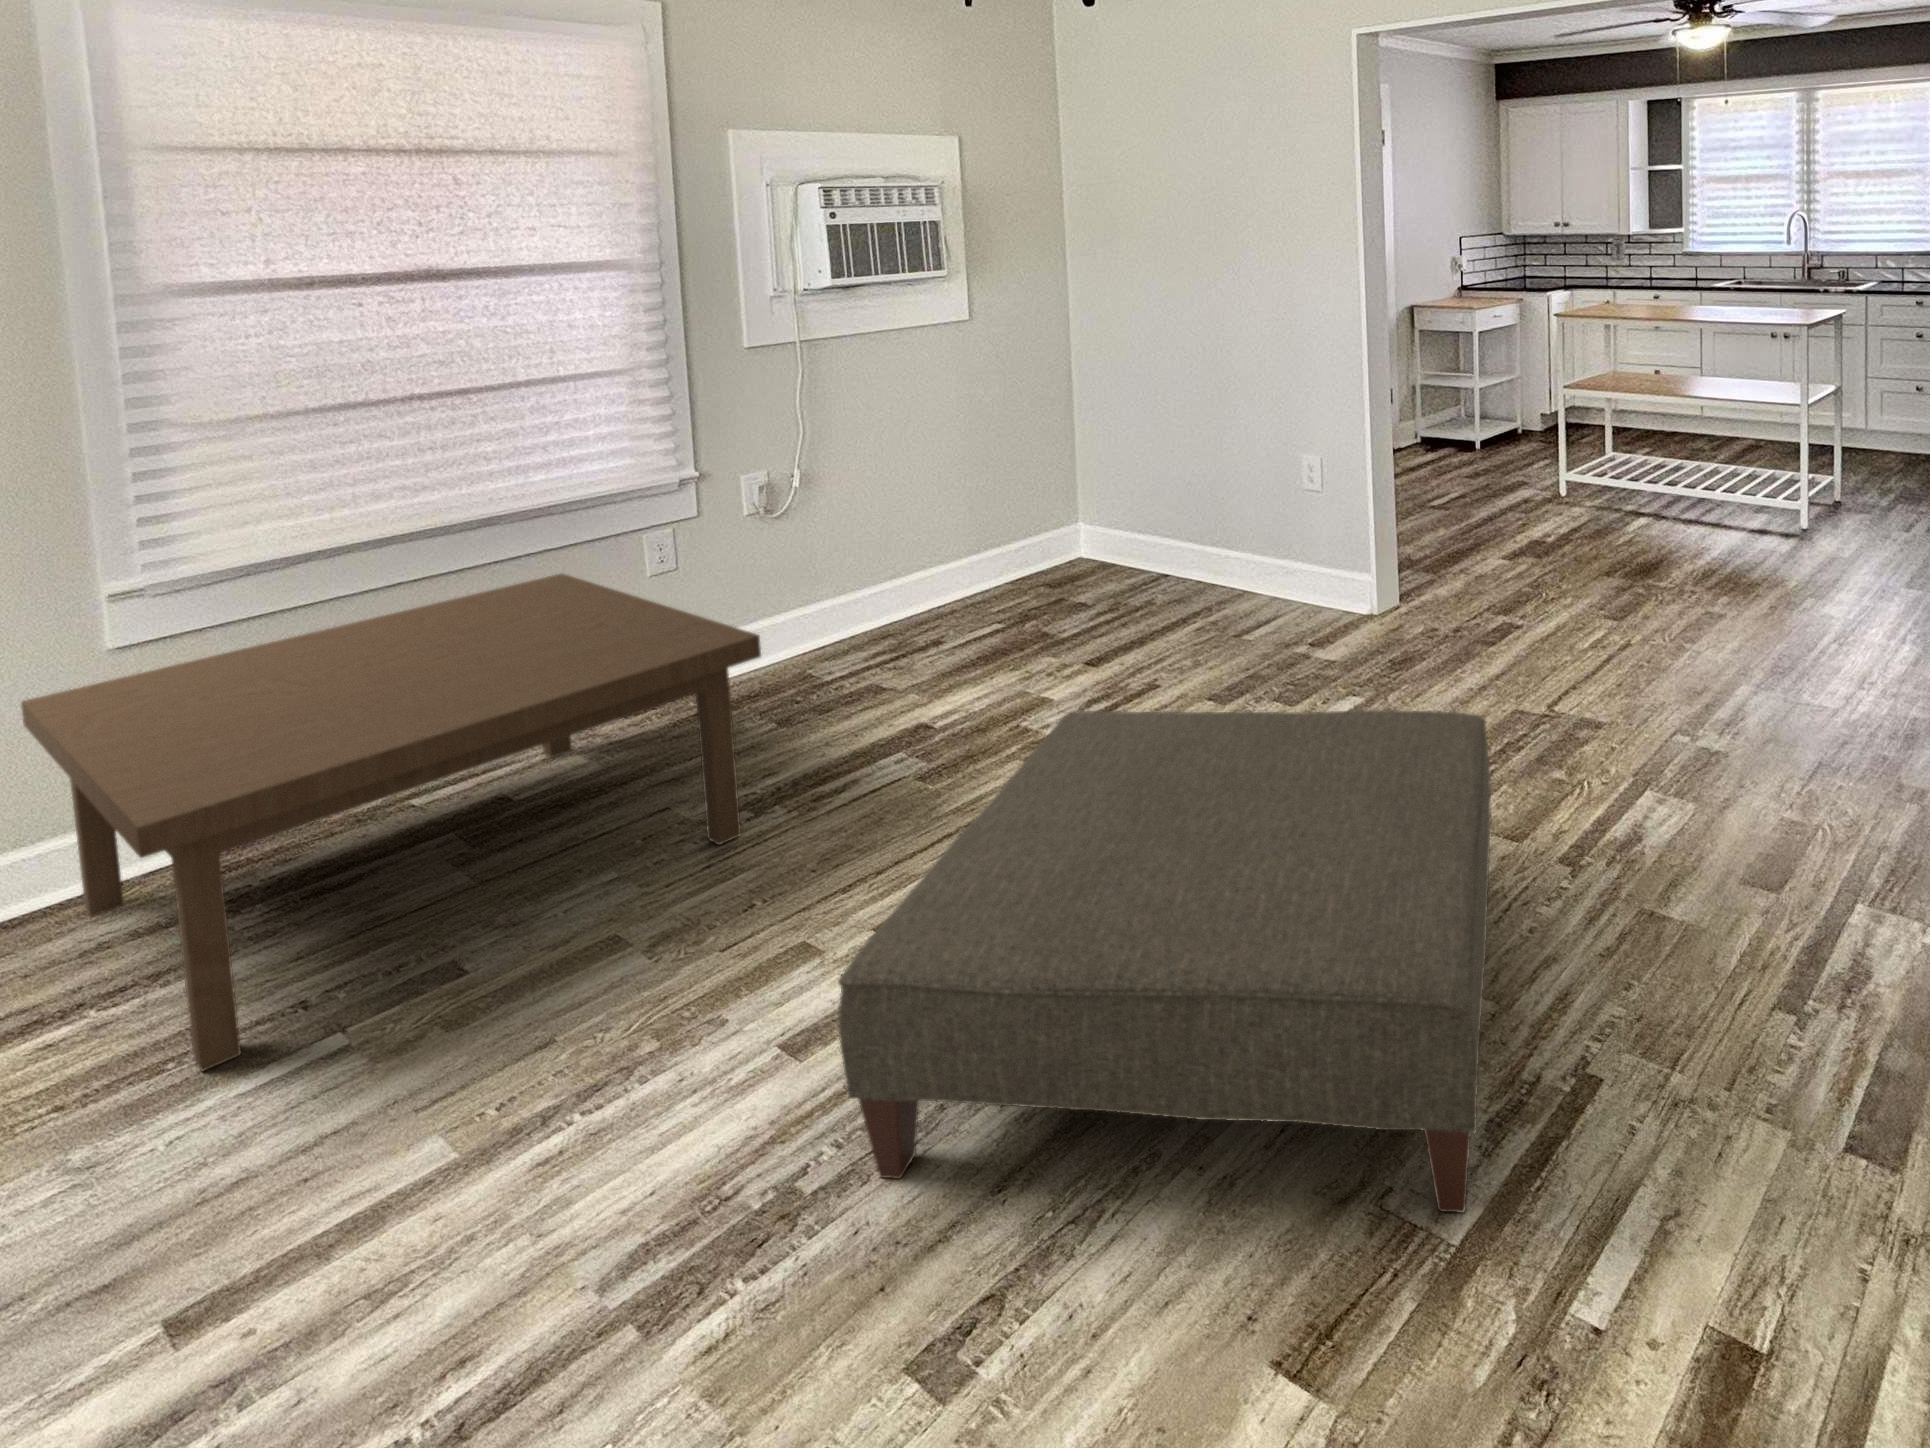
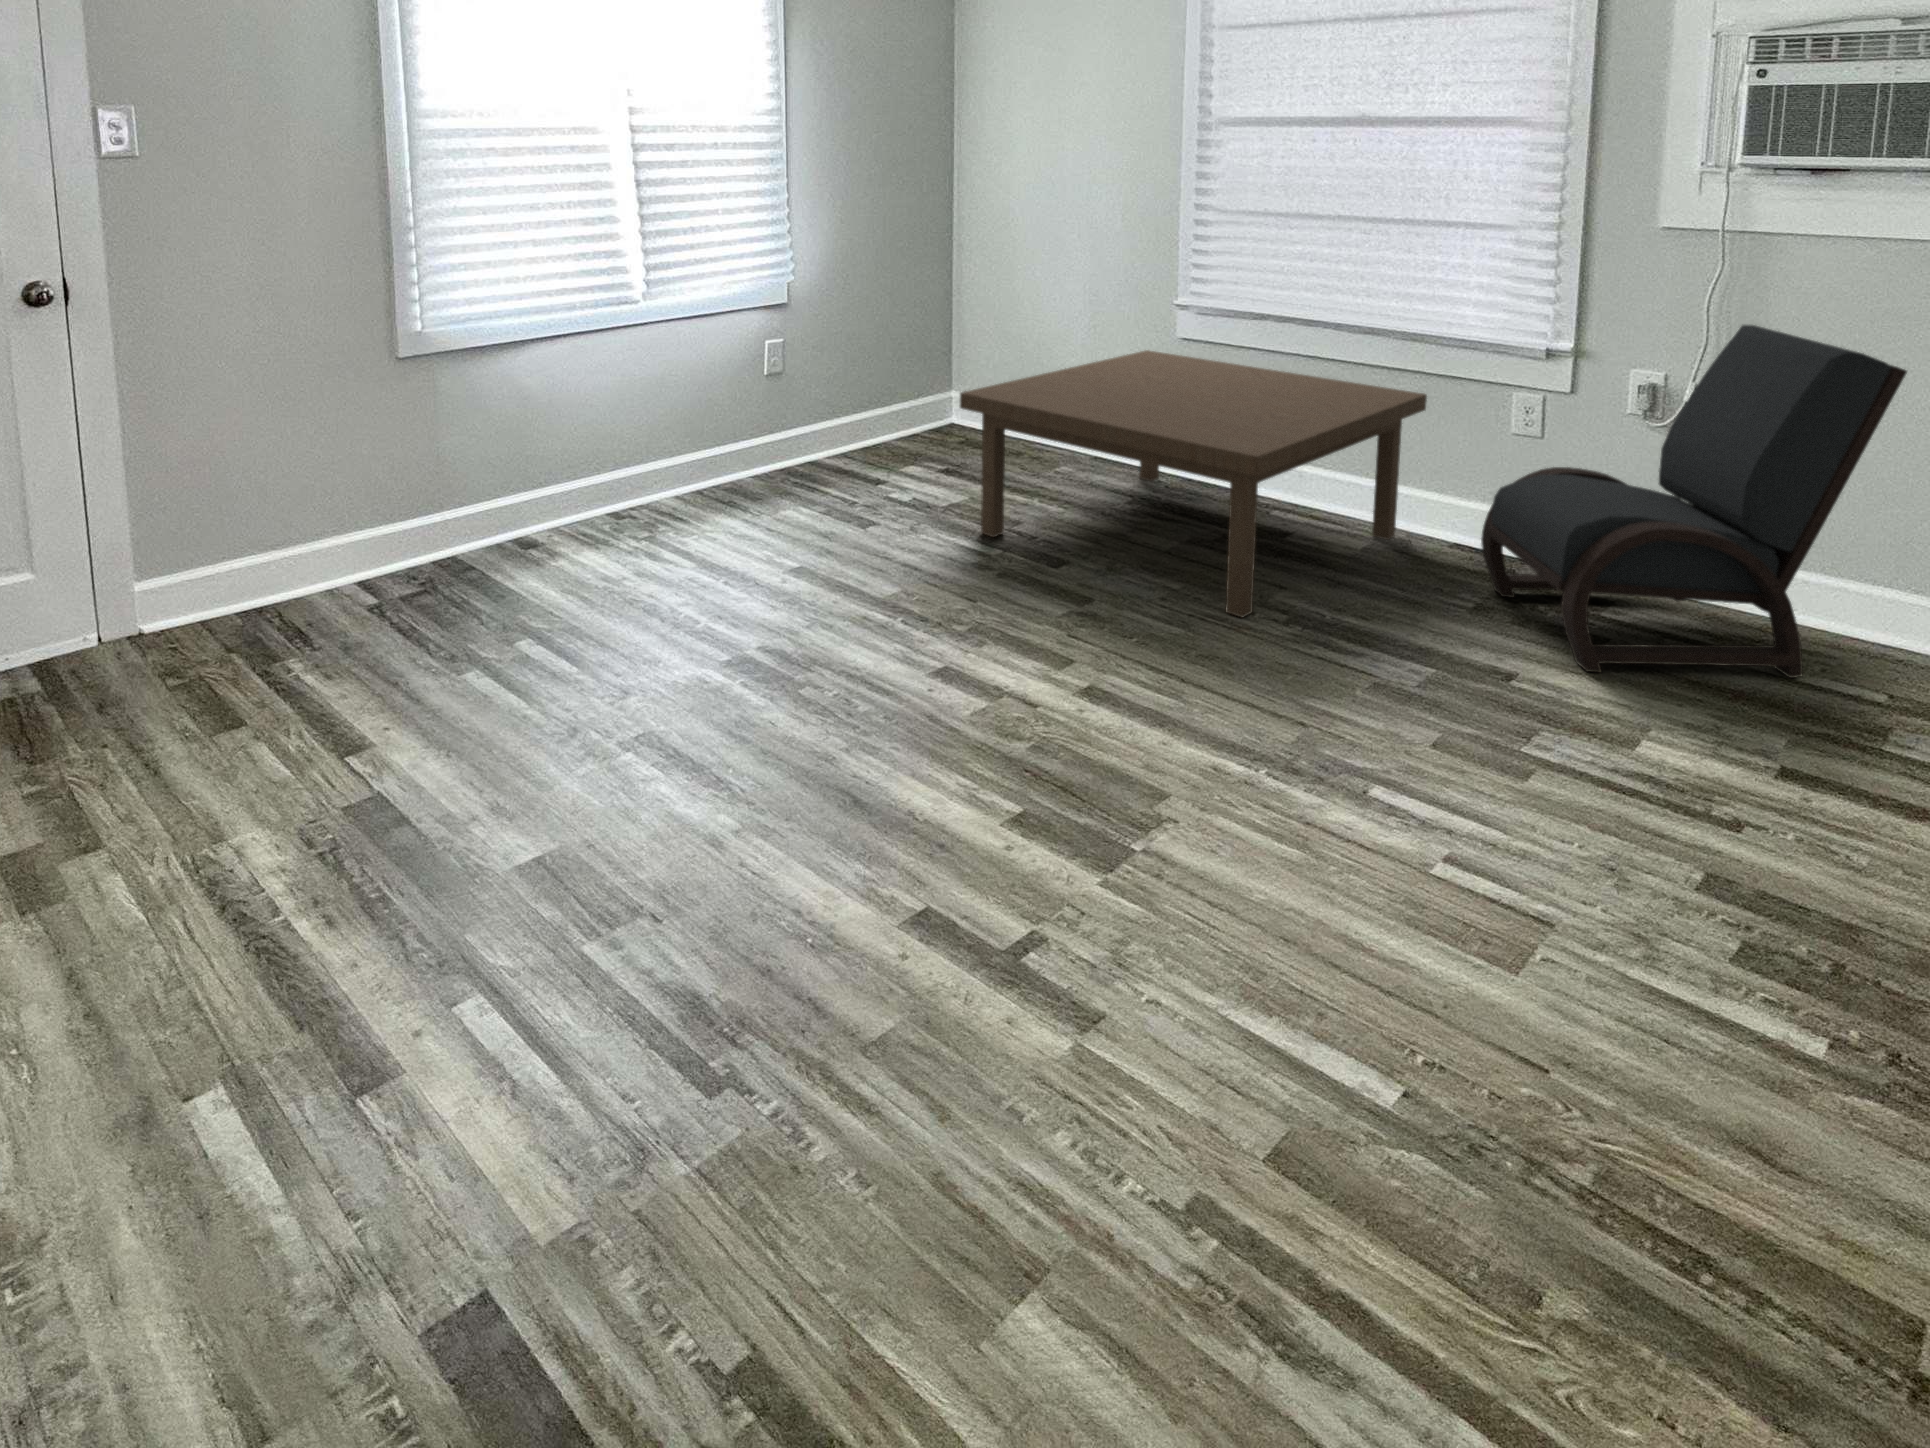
lounge chair: none [733,408,965,716] -> present [1481,325,1907,678]
ottoman: present [838,710,1491,1212] -> none [572,571,1216,1083]

